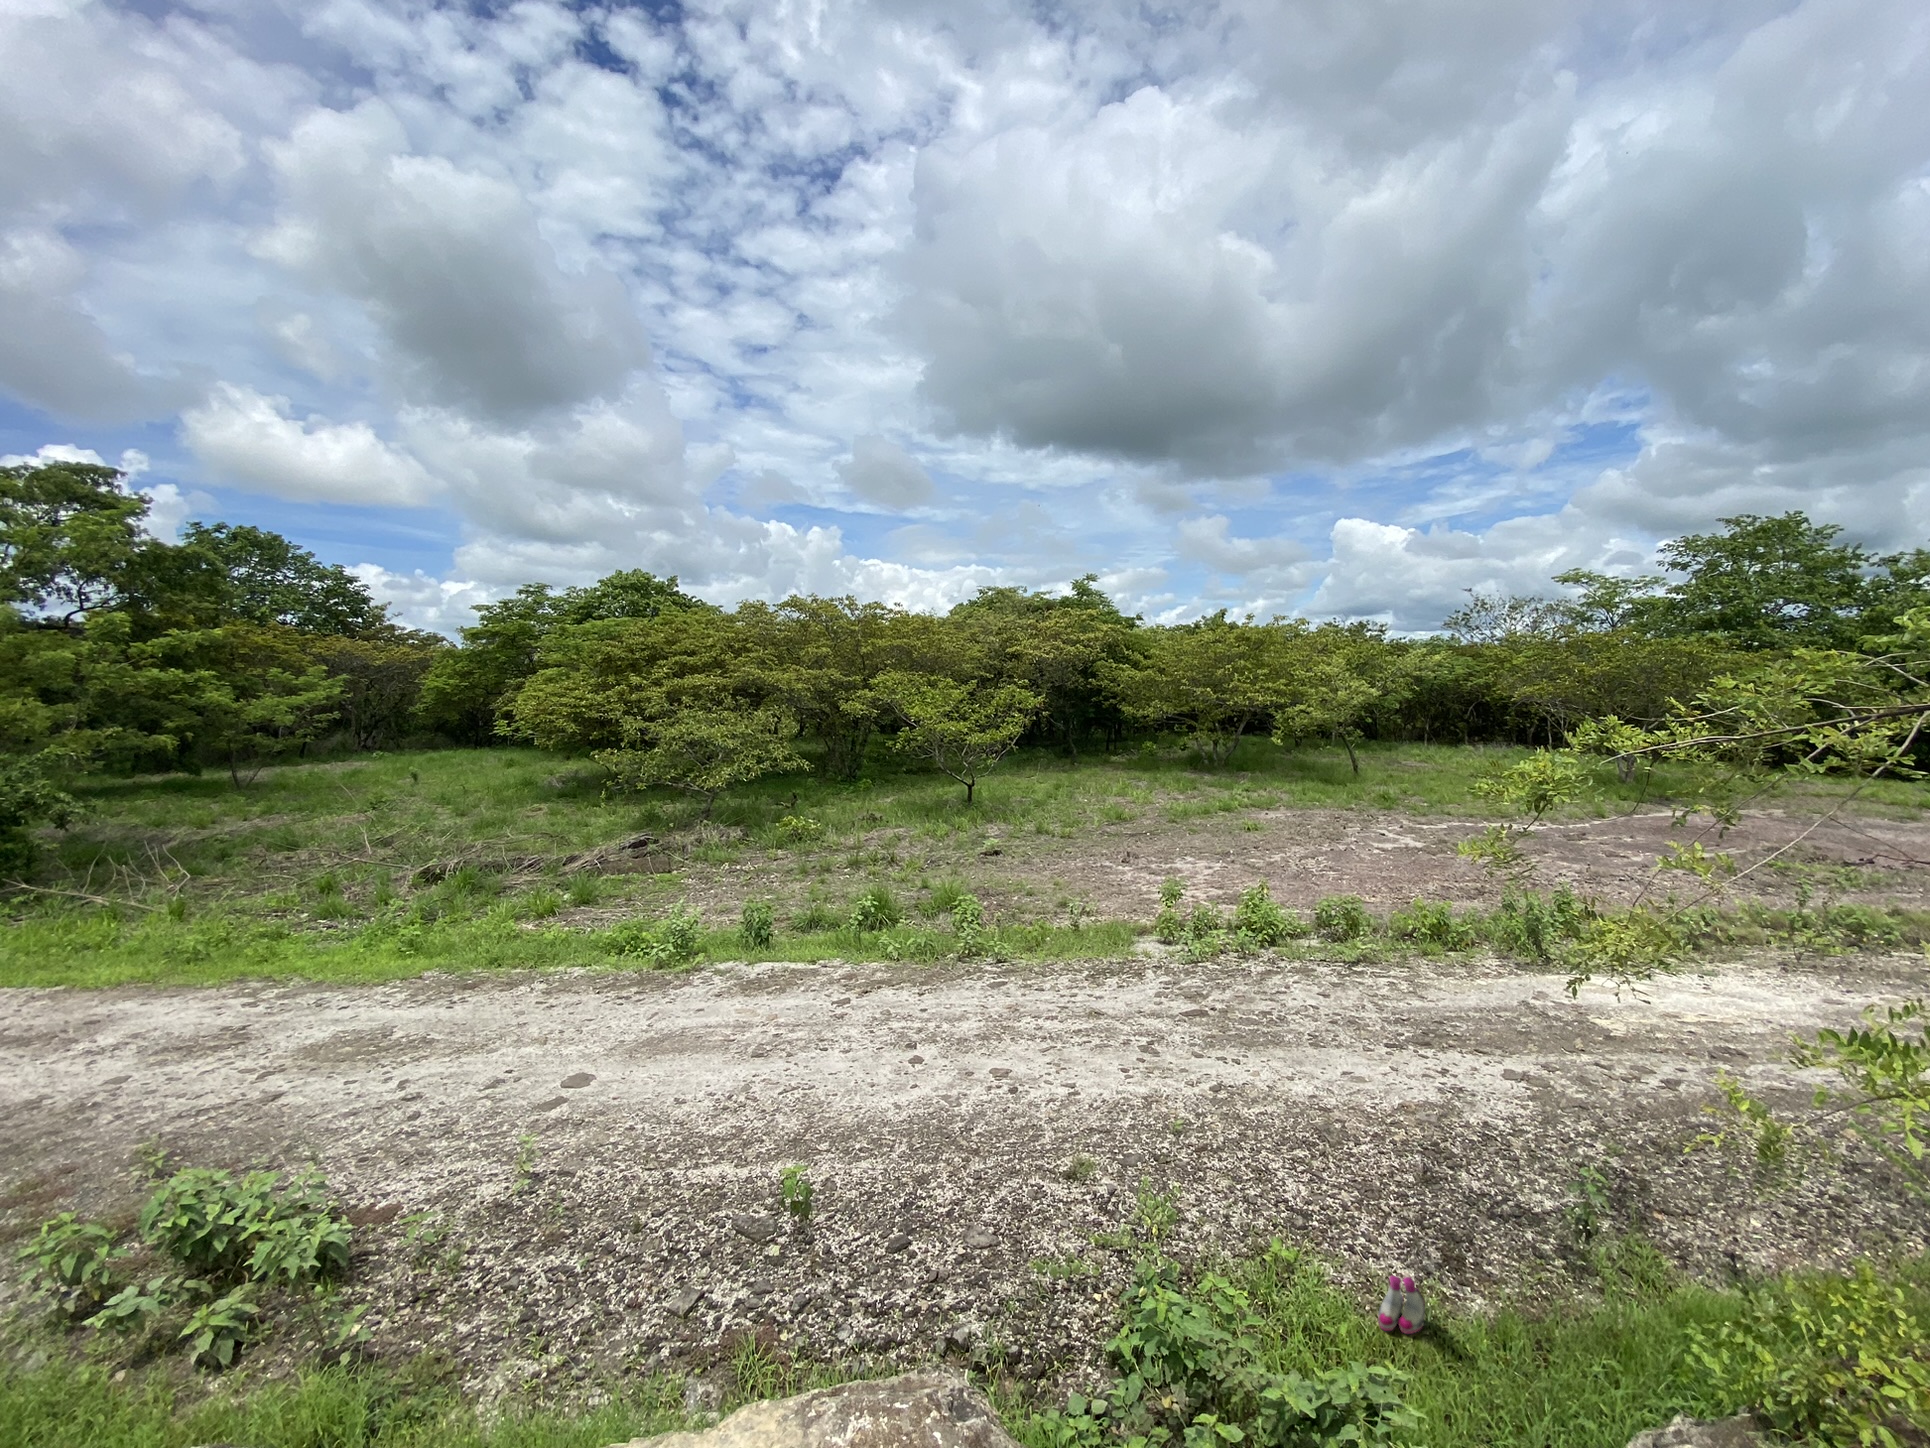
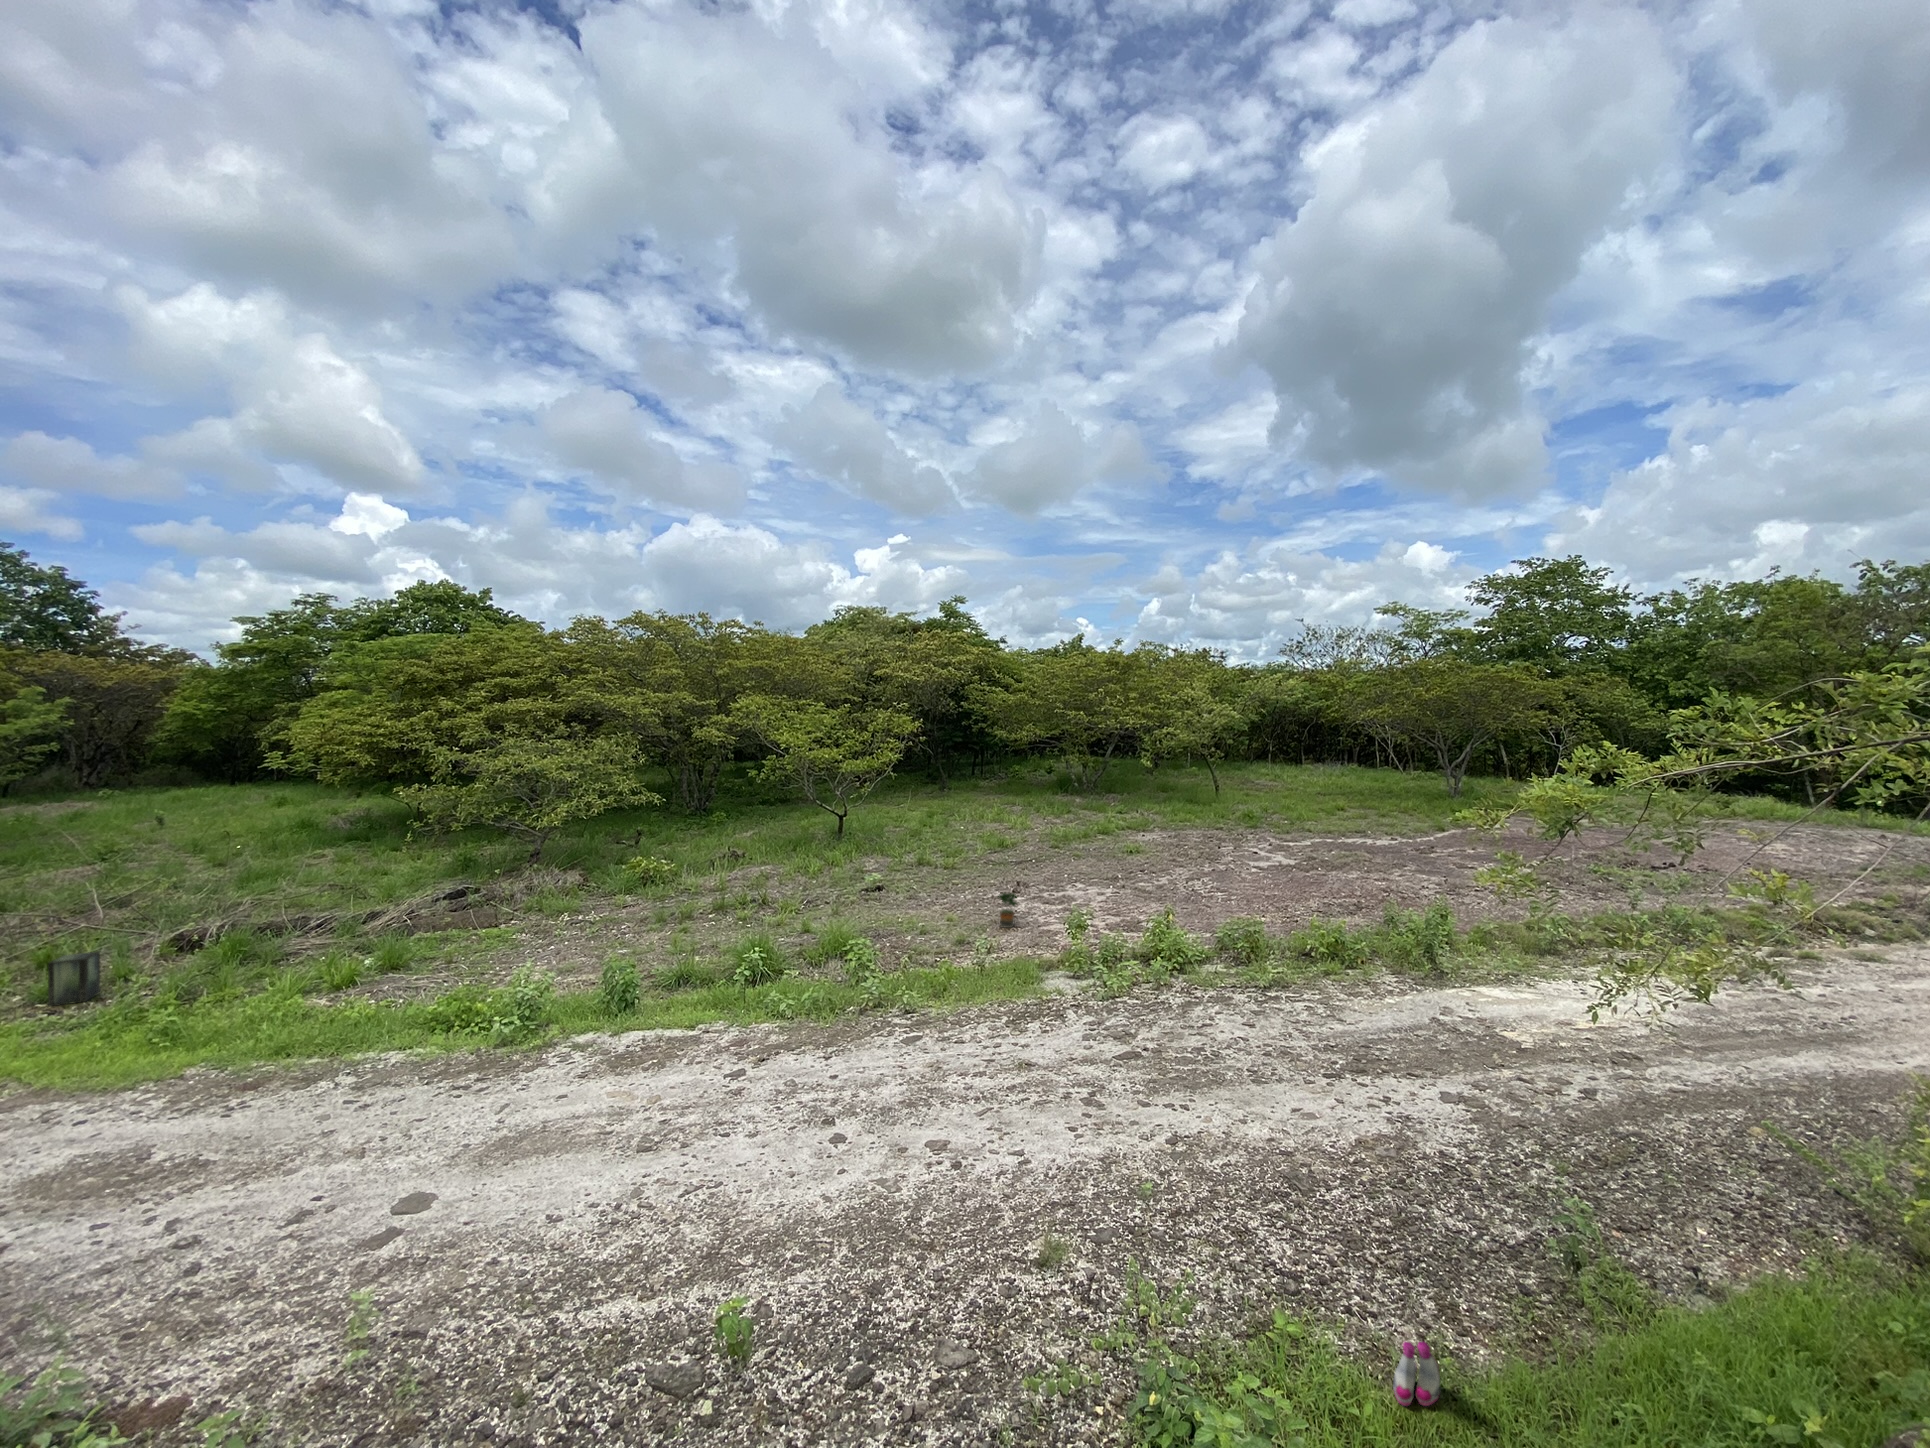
potted tree: none [1100,860,1122,895] -> present [998,893,1017,928]
storage box: none [326,877,362,919] -> present [48,952,100,1006]

